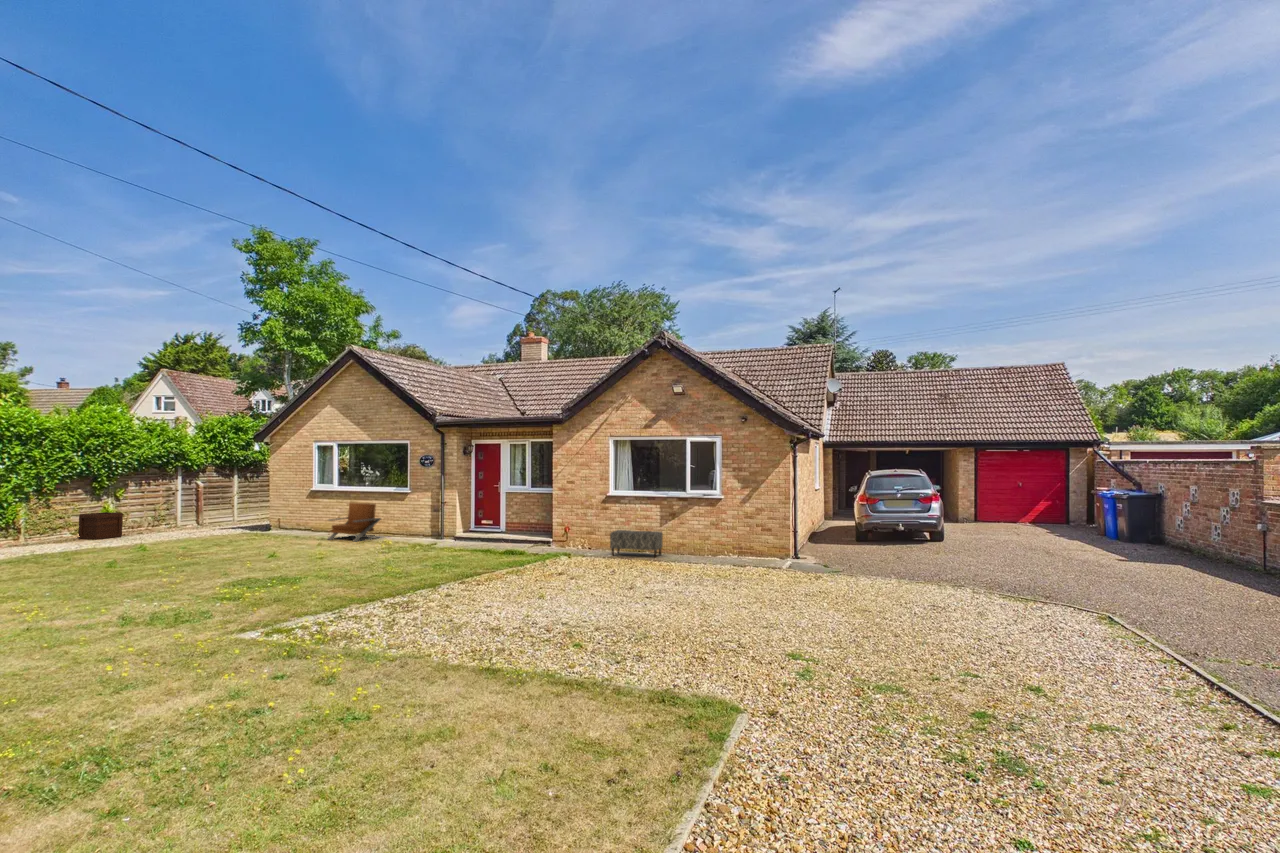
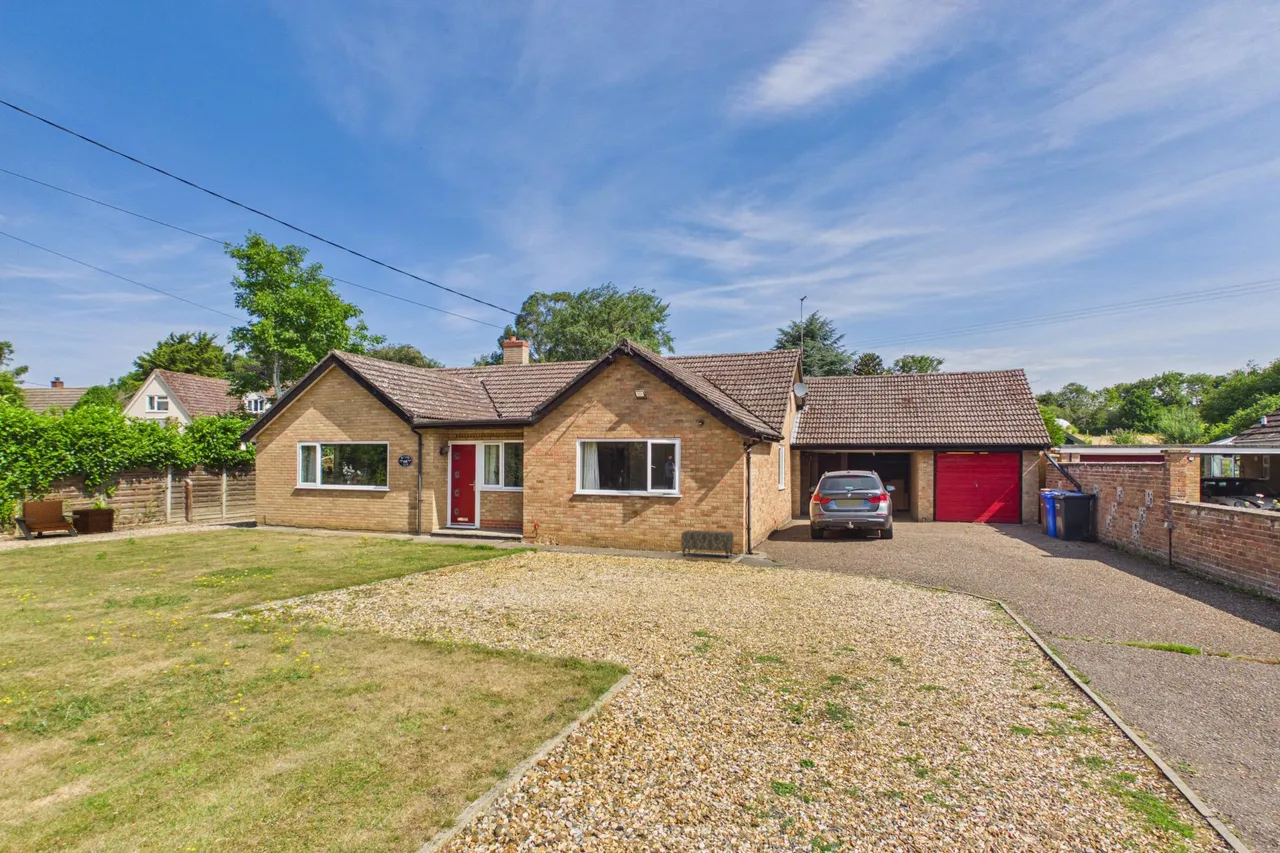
lounge chair: present [328,503,381,542] -> present [13,501,79,540]
bench: present [610,530,663,557] -> present [681,530,734,558]

